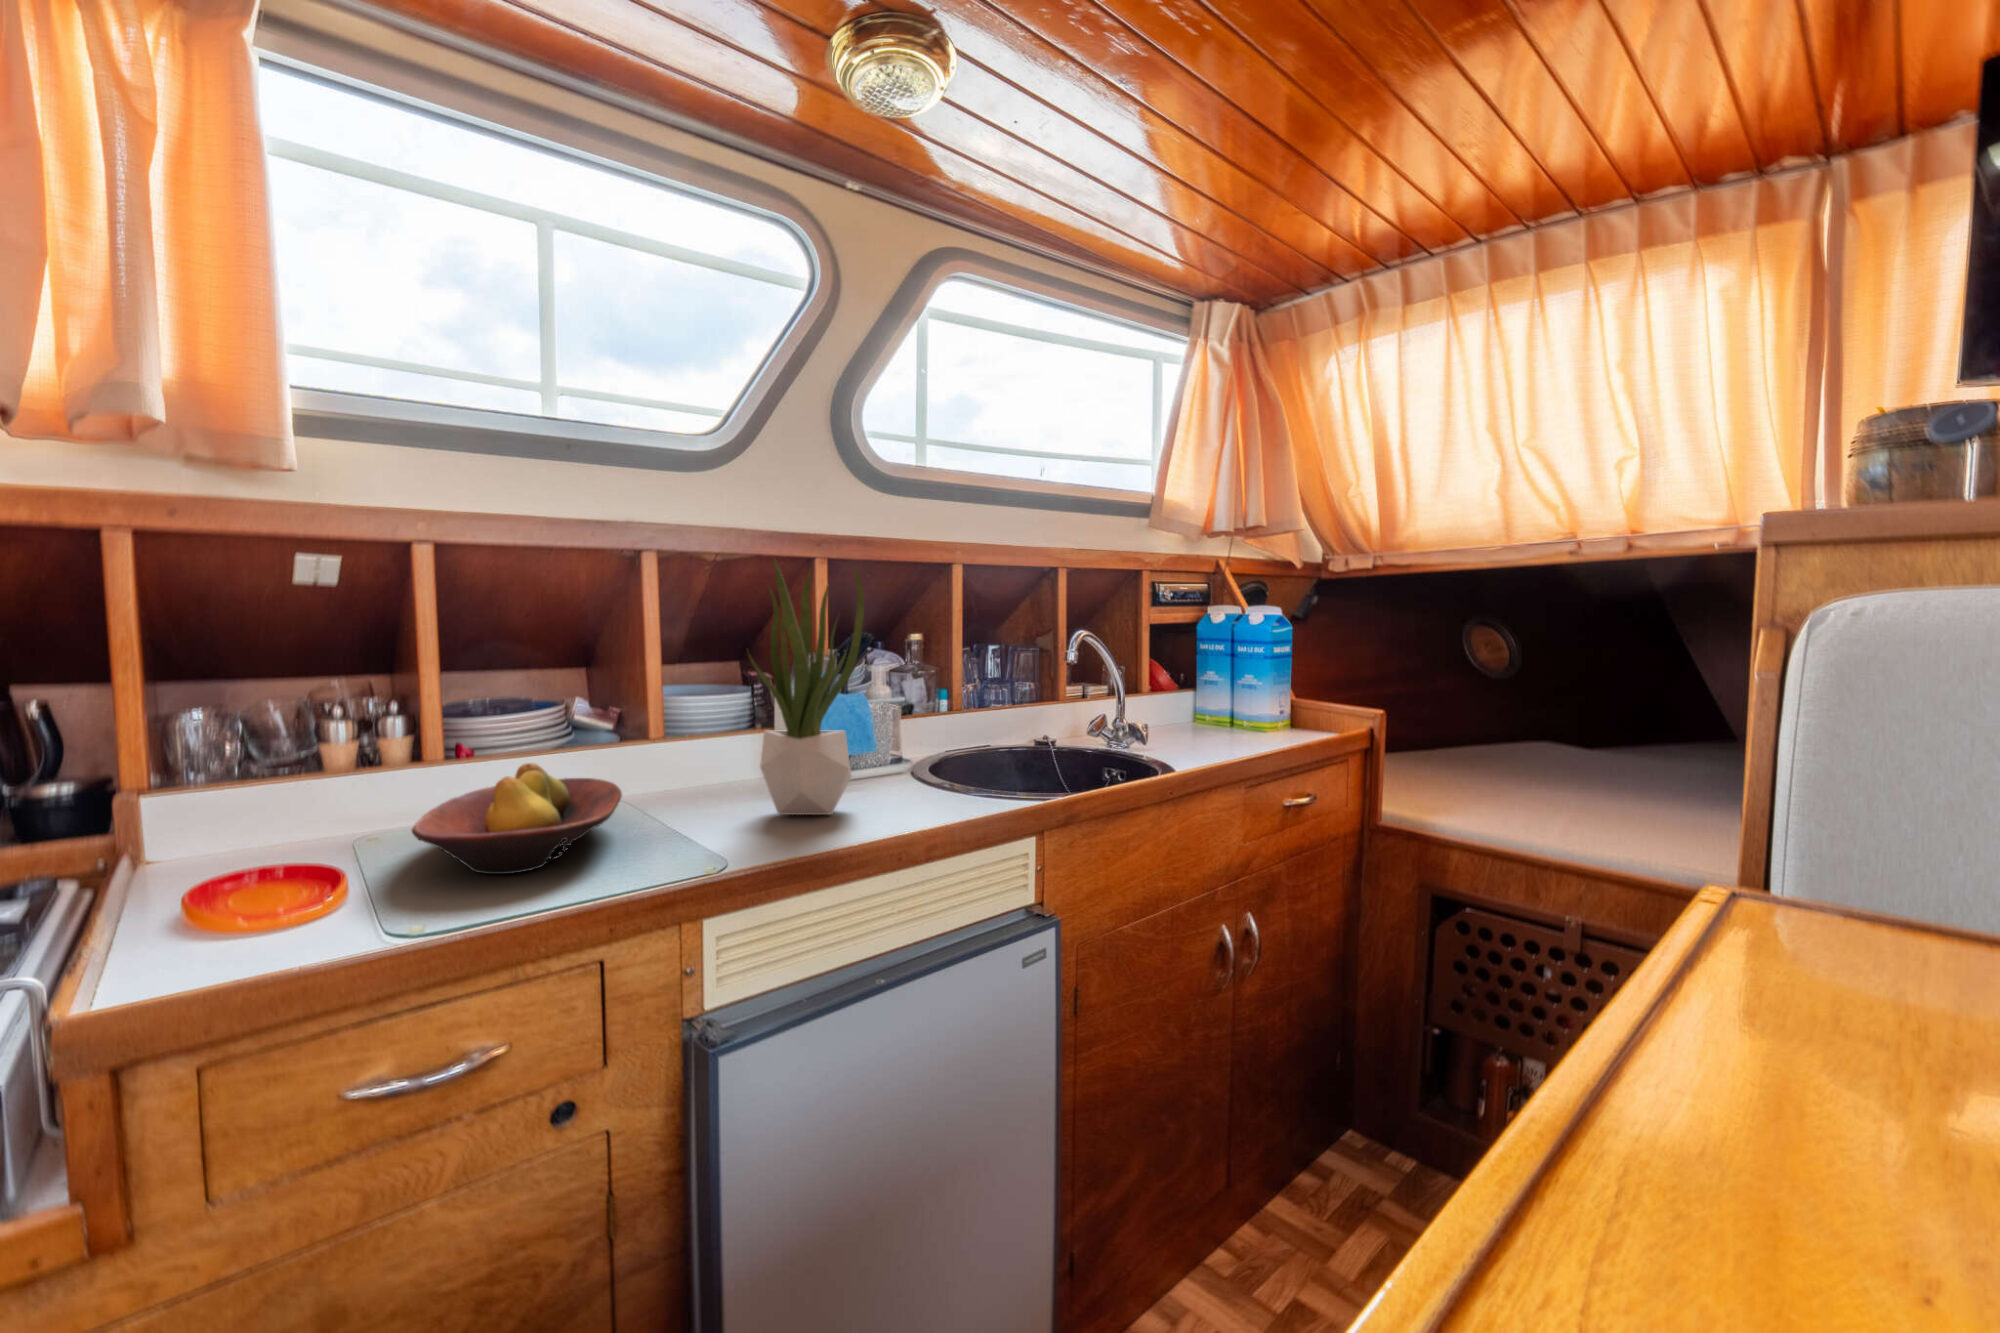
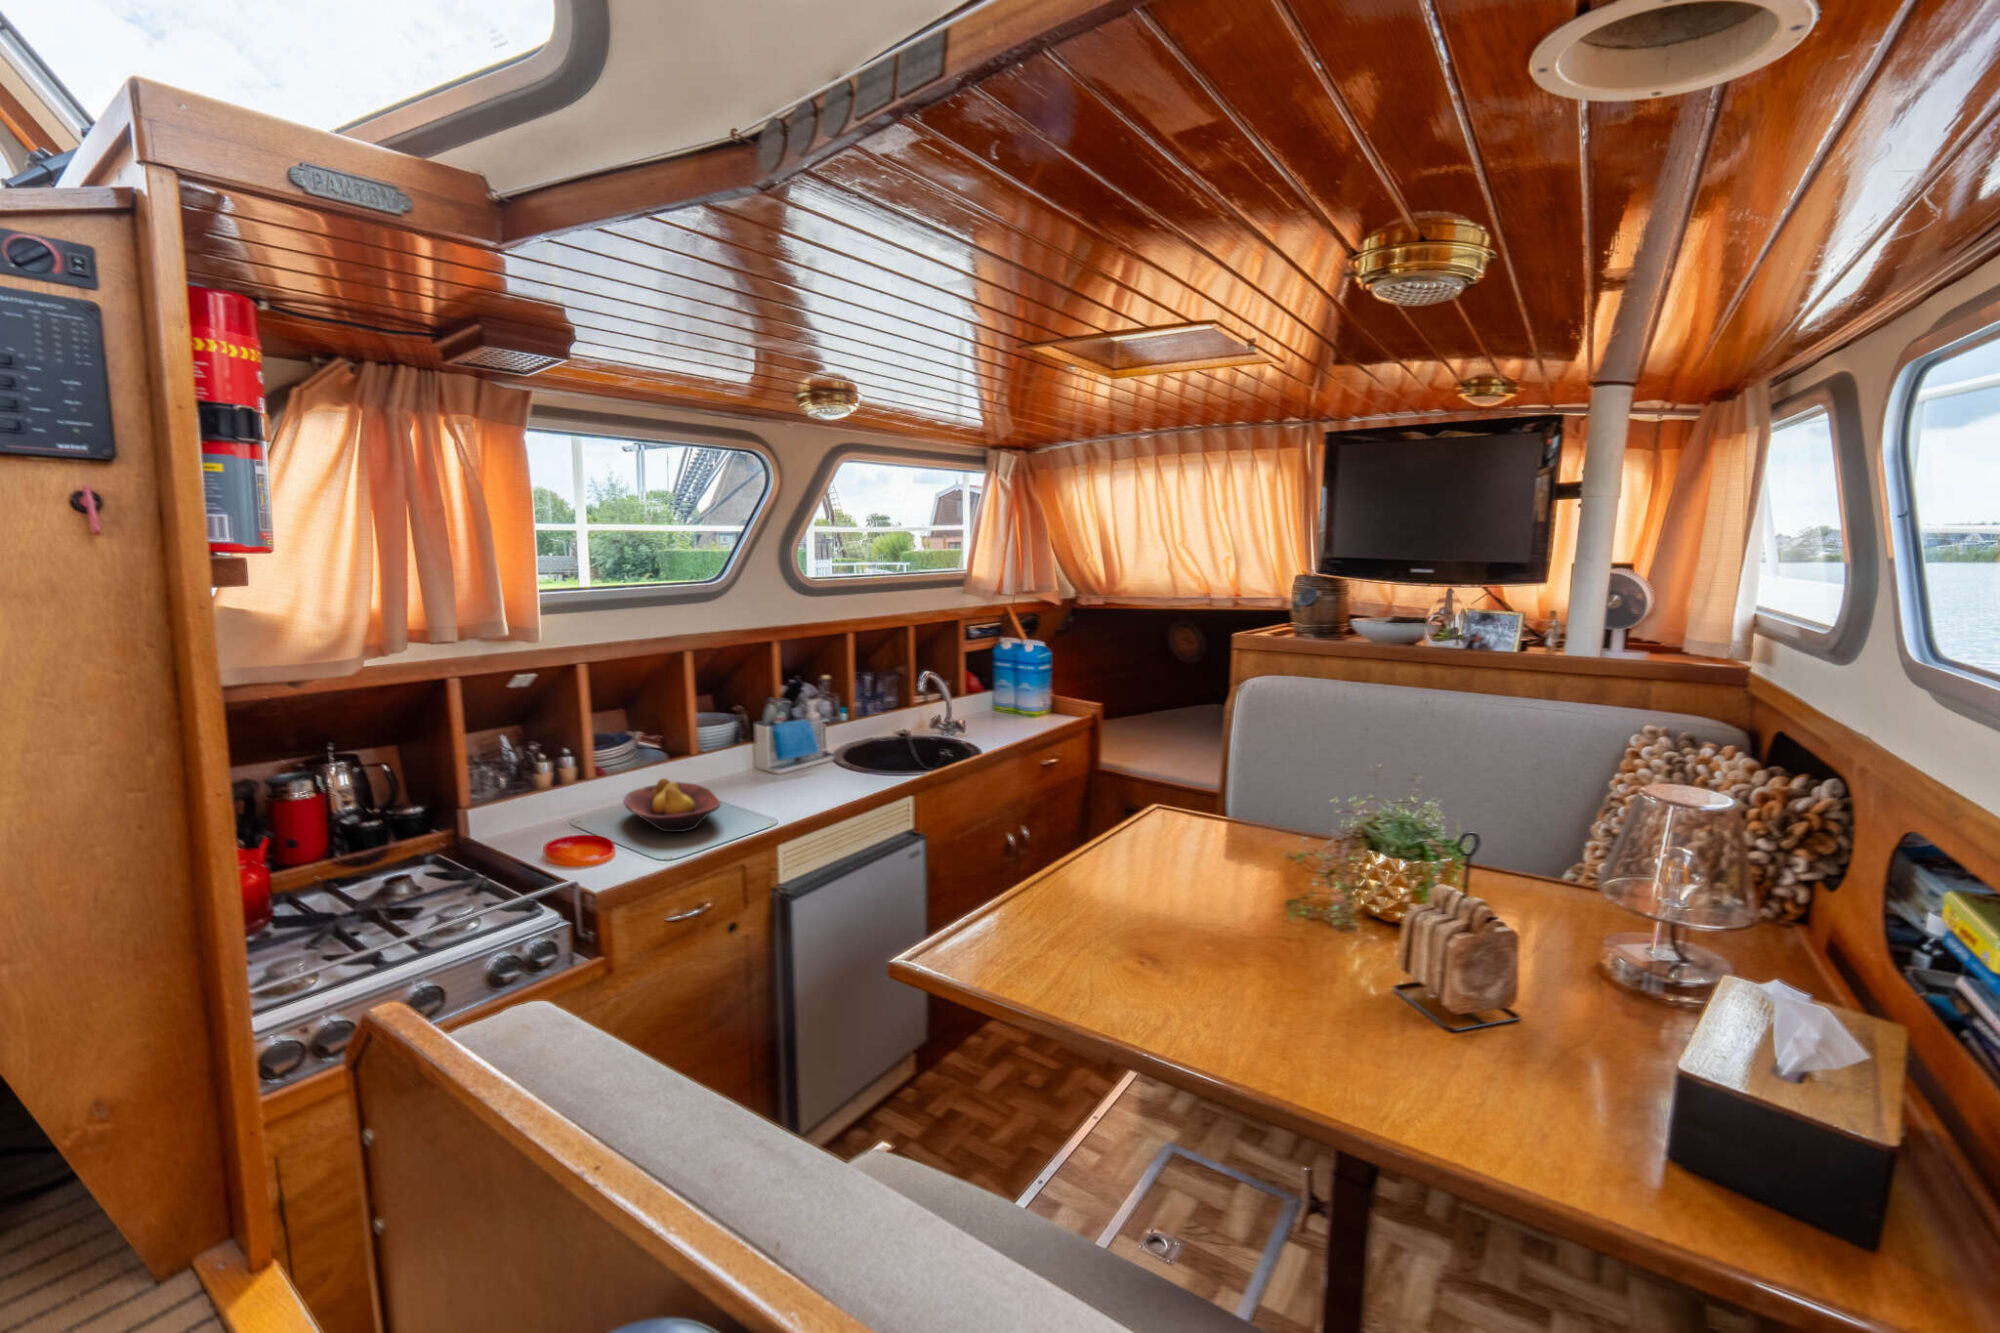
potted plant: present [749,559,864,815] -> none [767,662,823,794]

